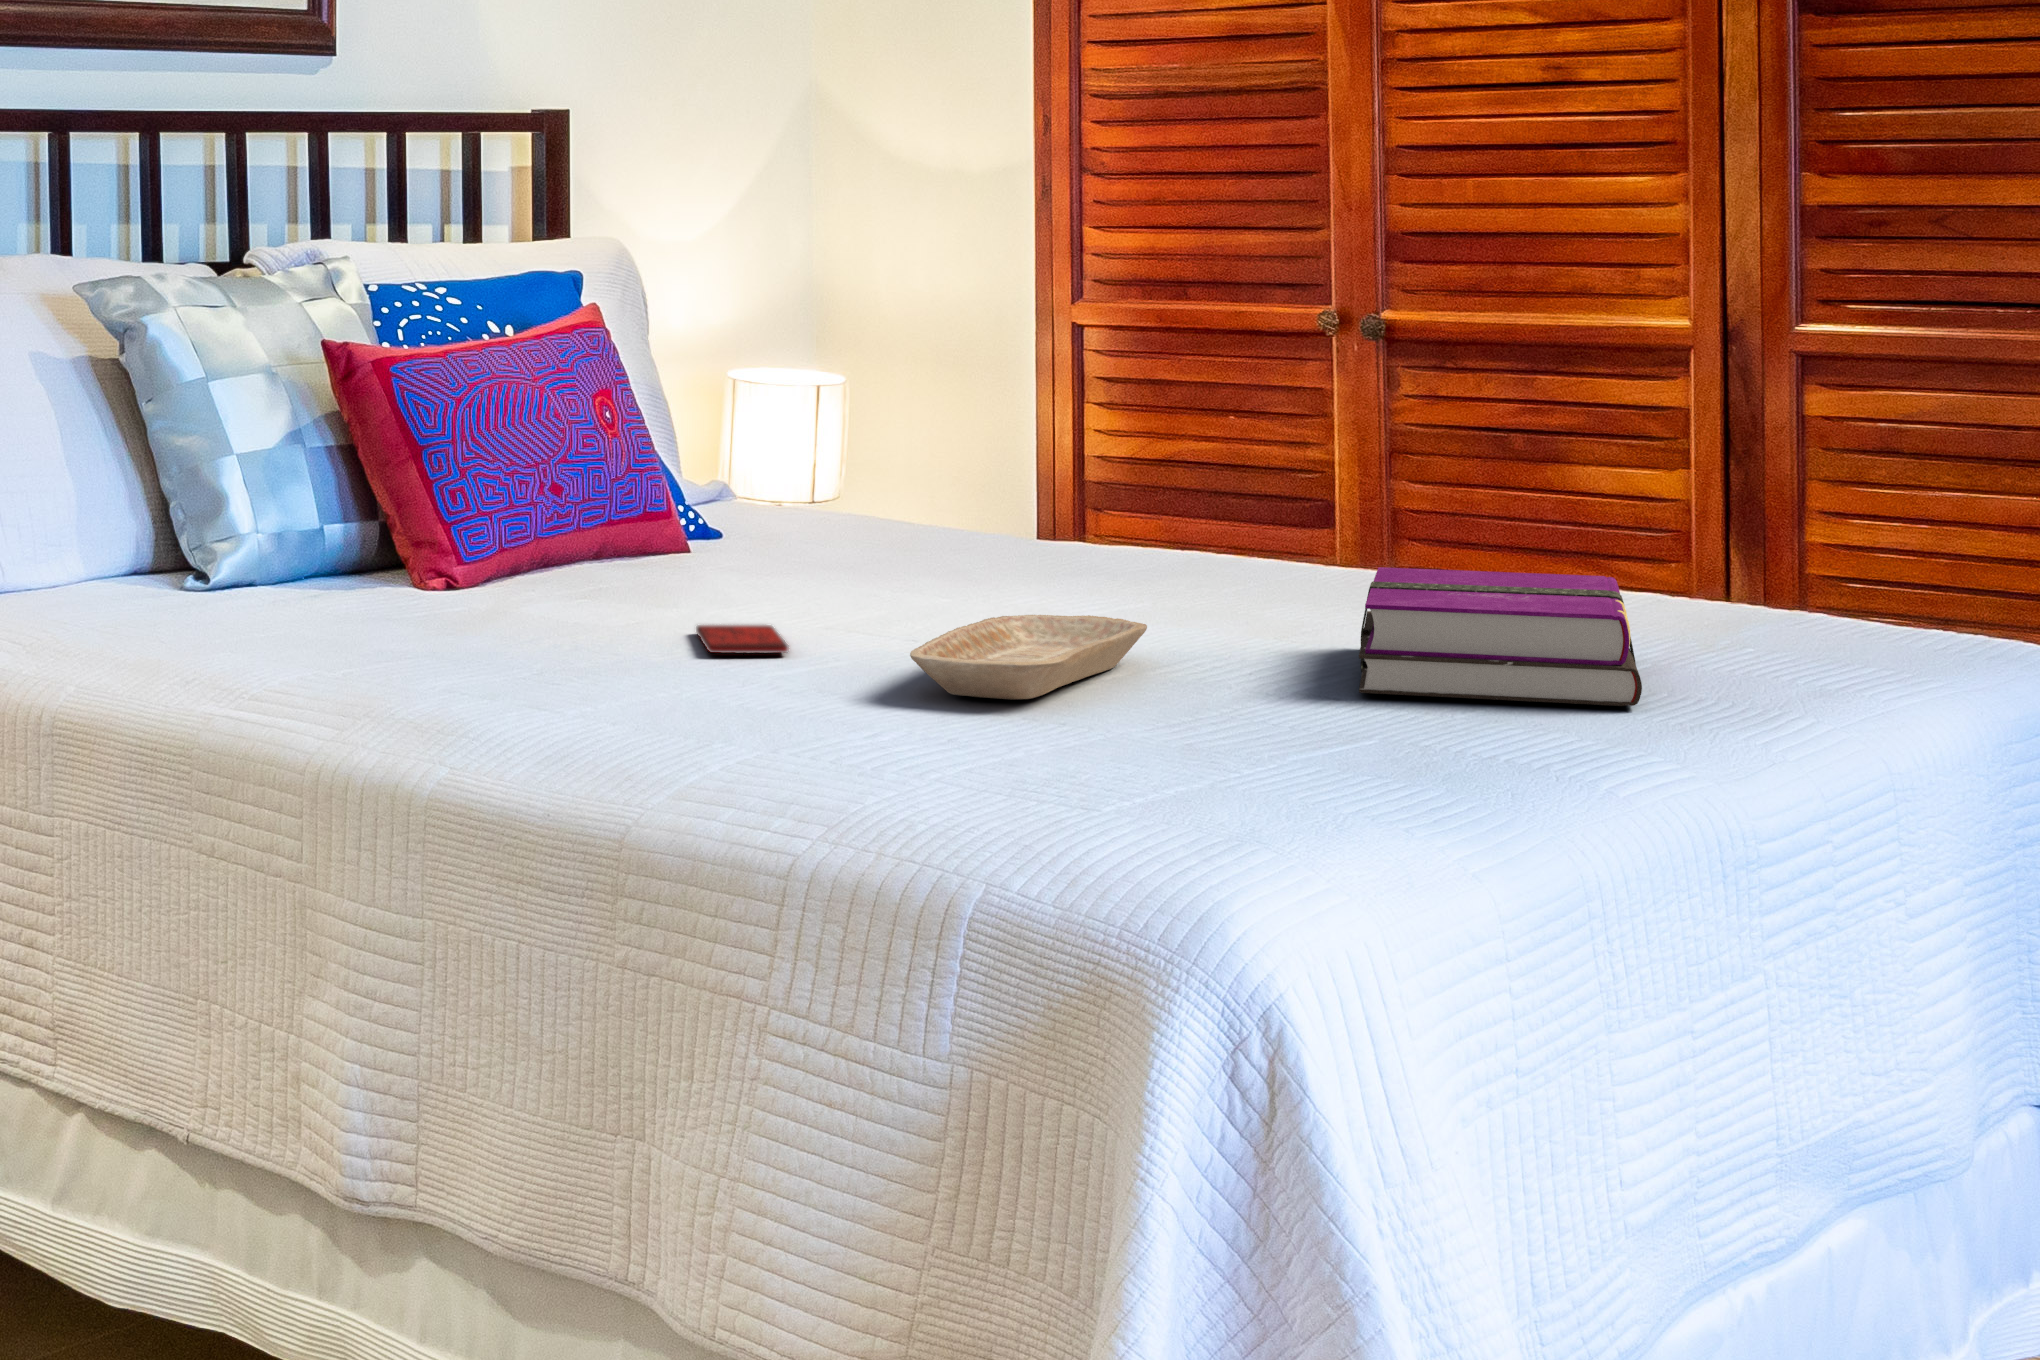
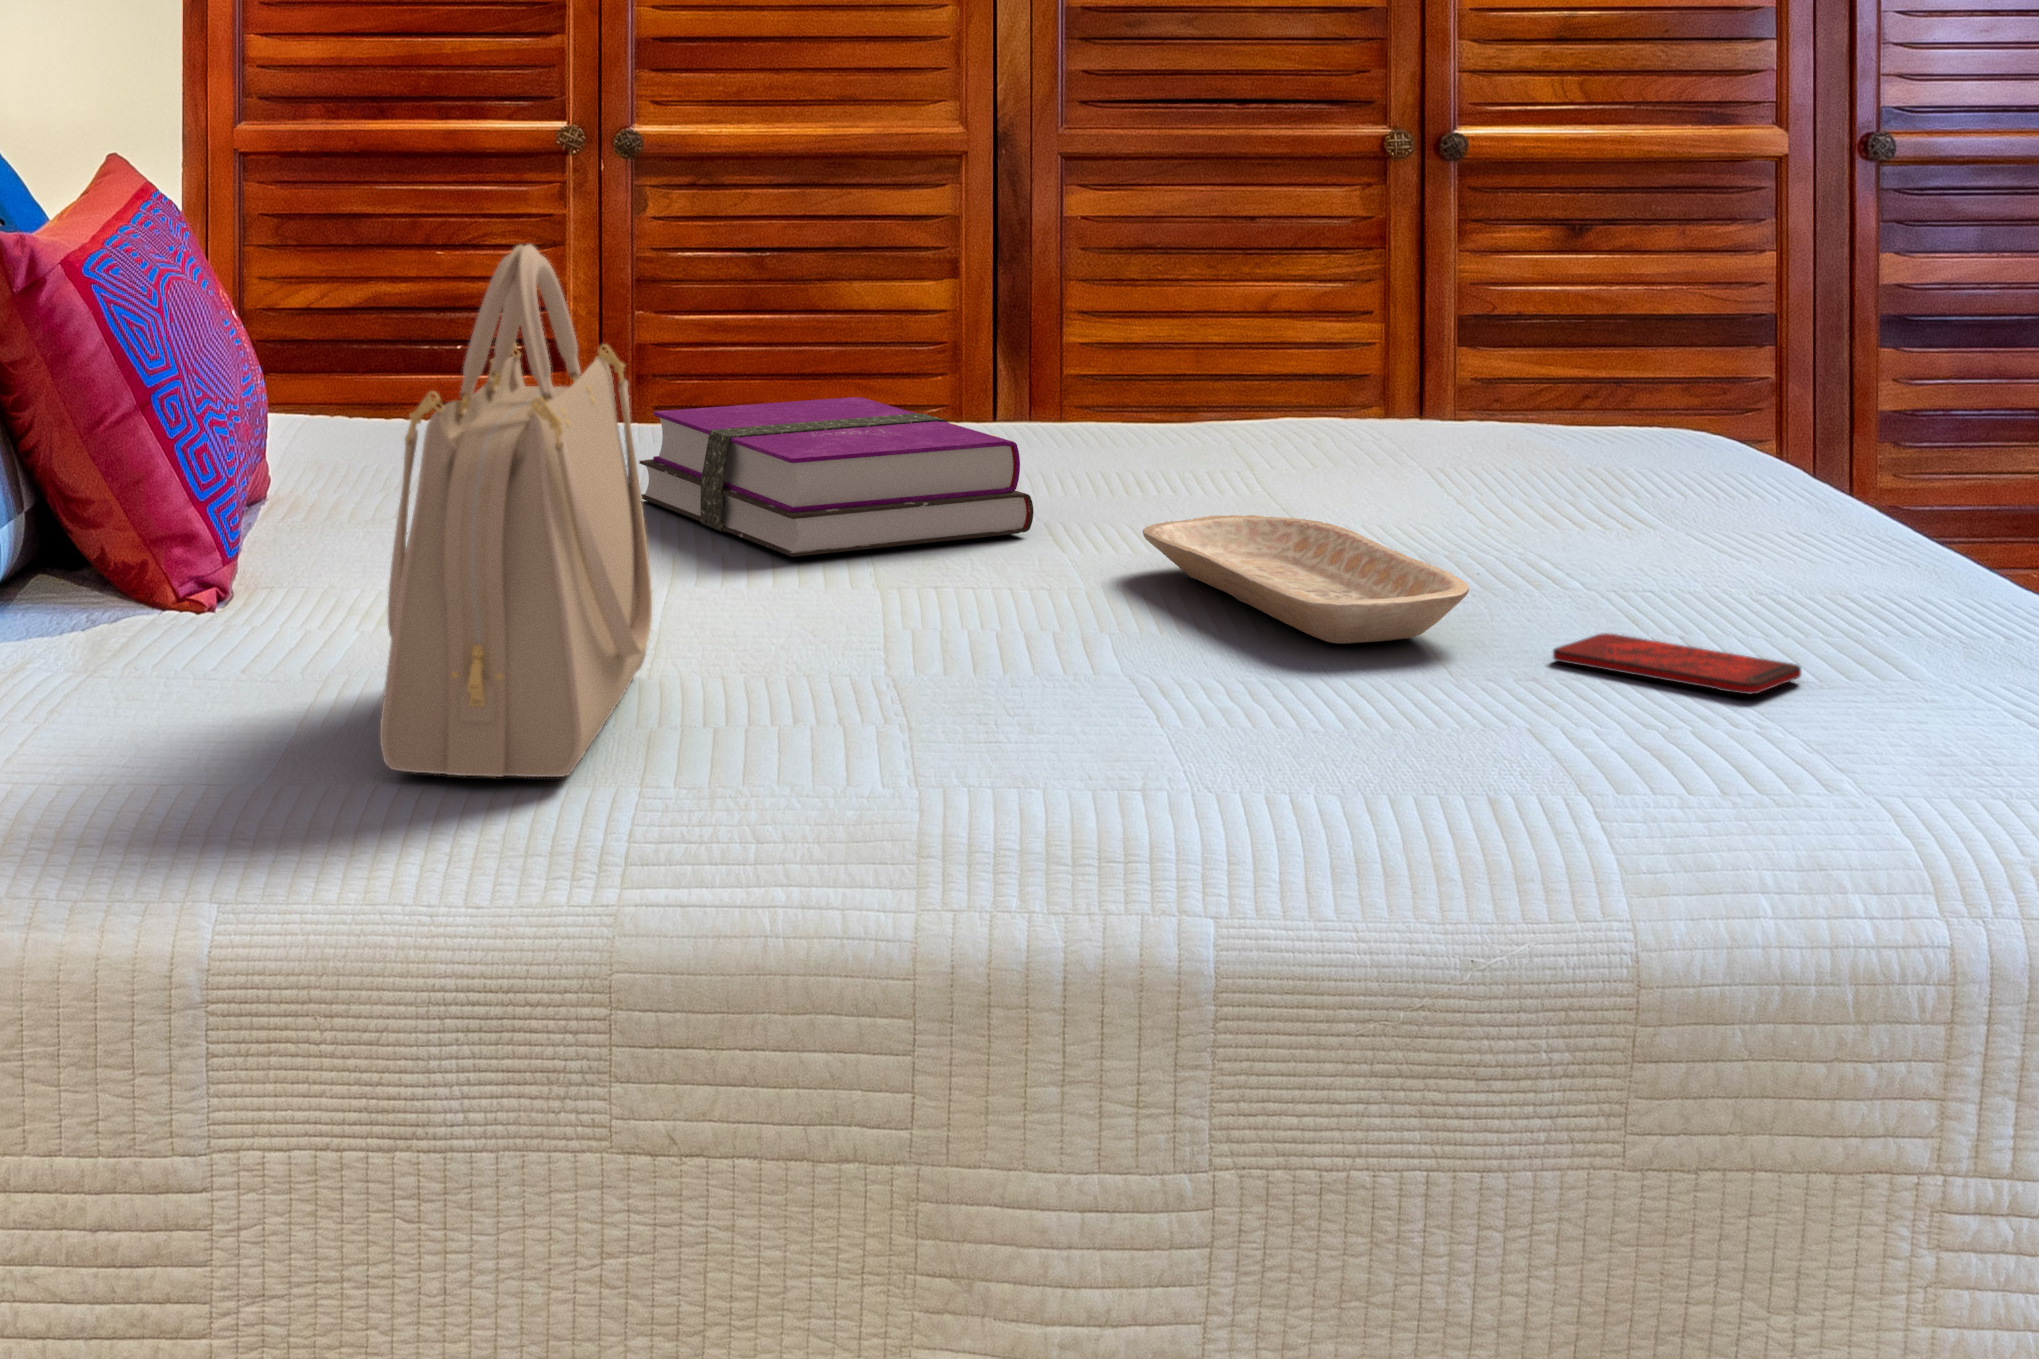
handbag: none [213,344,501,671] -> present [380,244,652,777]
hardback book: present [1359,567,1642,706] -> present [639,397,1034,557]
smartphone: present [696,625,789,653] -> present [1553,633,1801,694]

